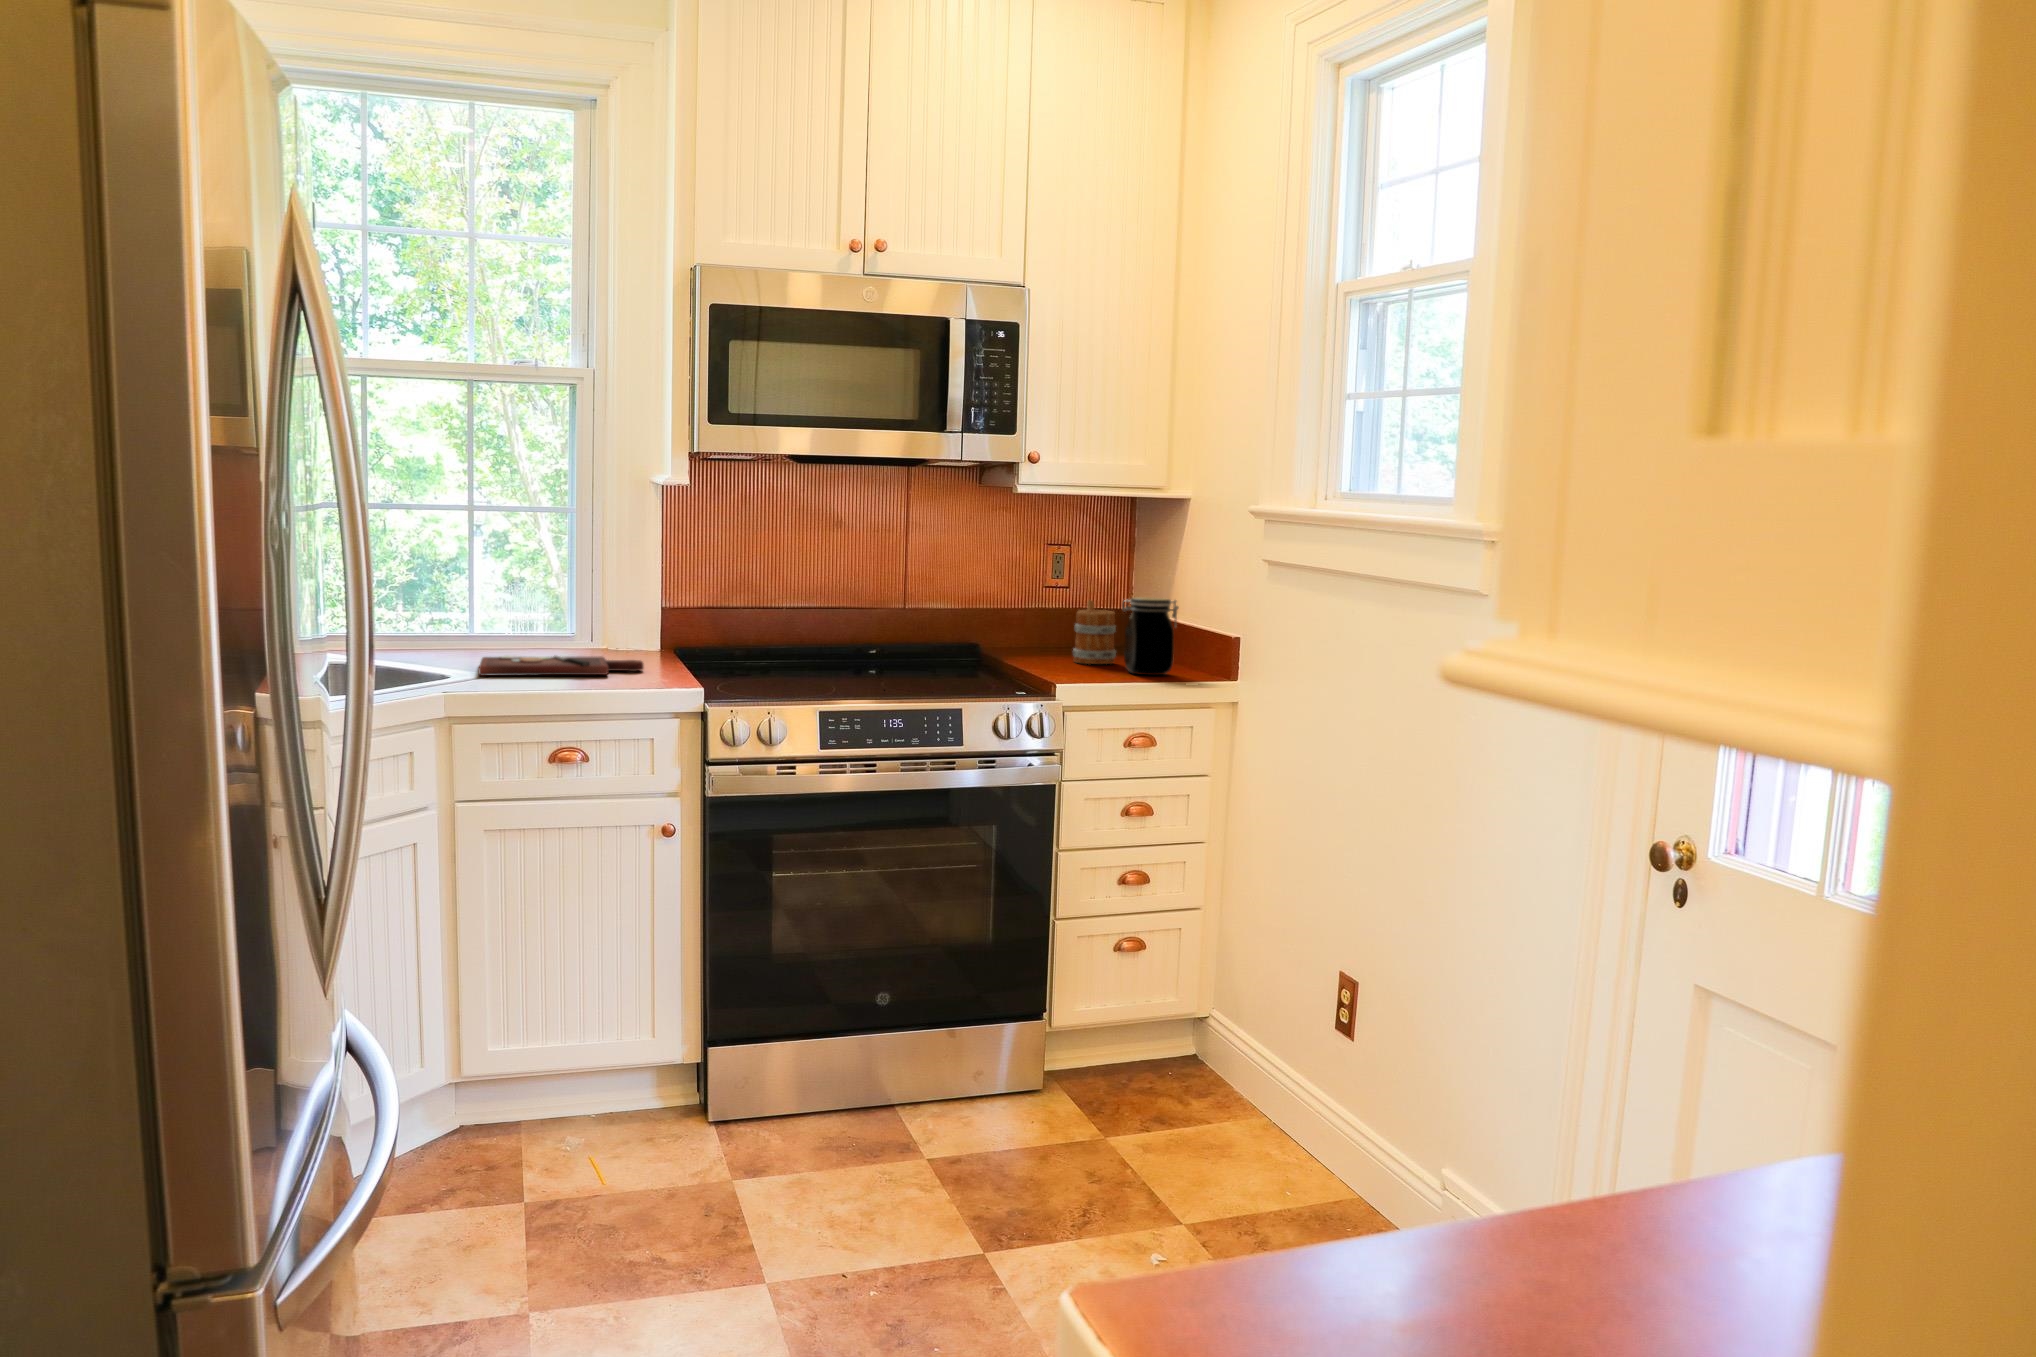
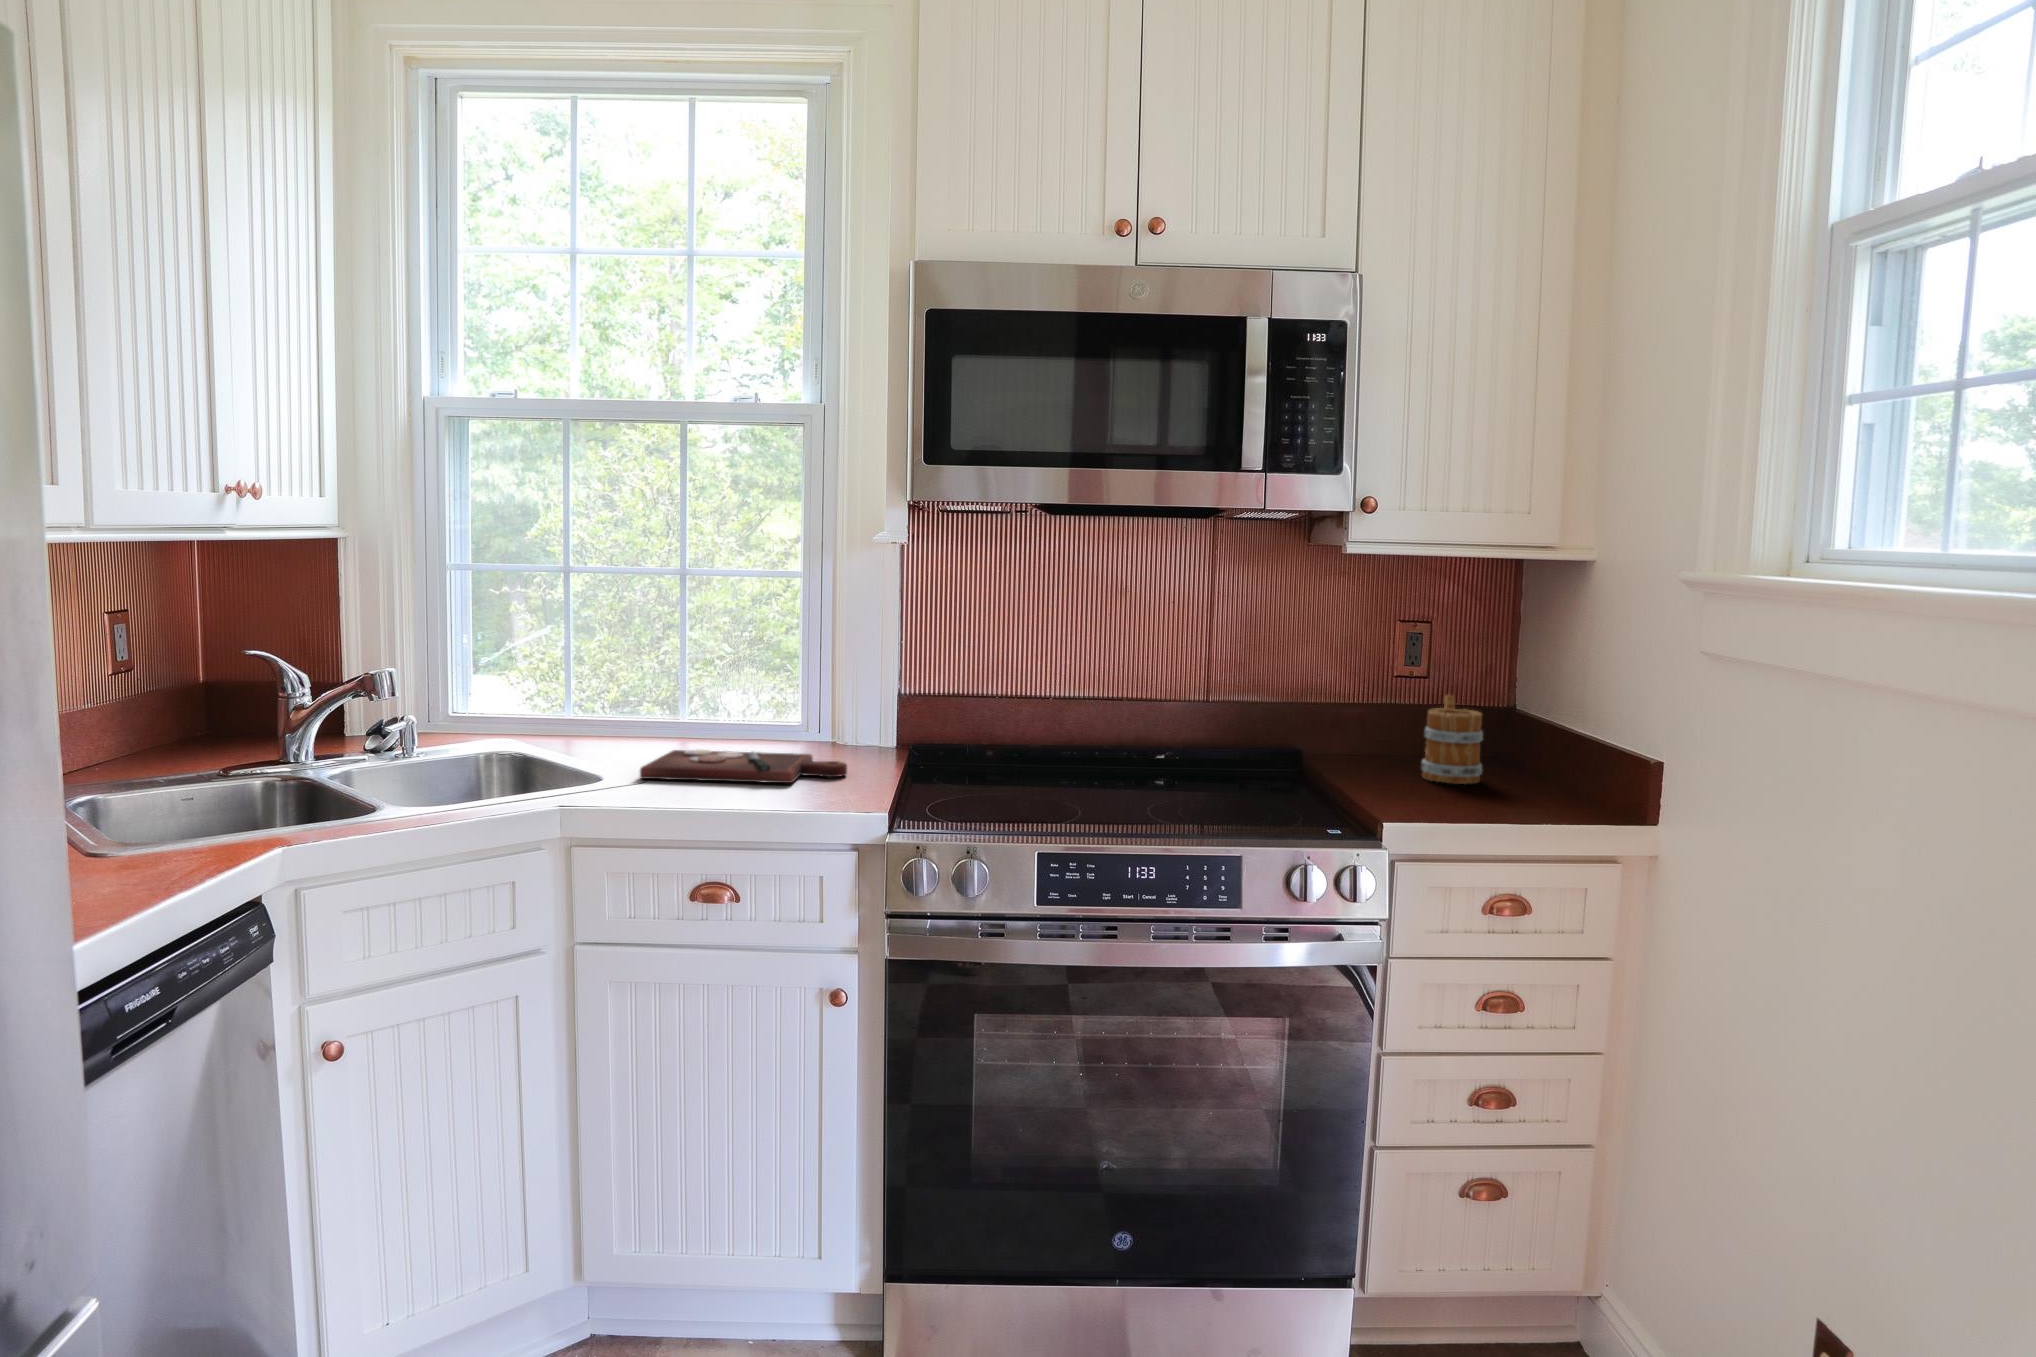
jar: present [1122,597,1179,675] -> none [1491,697,1577,809]

